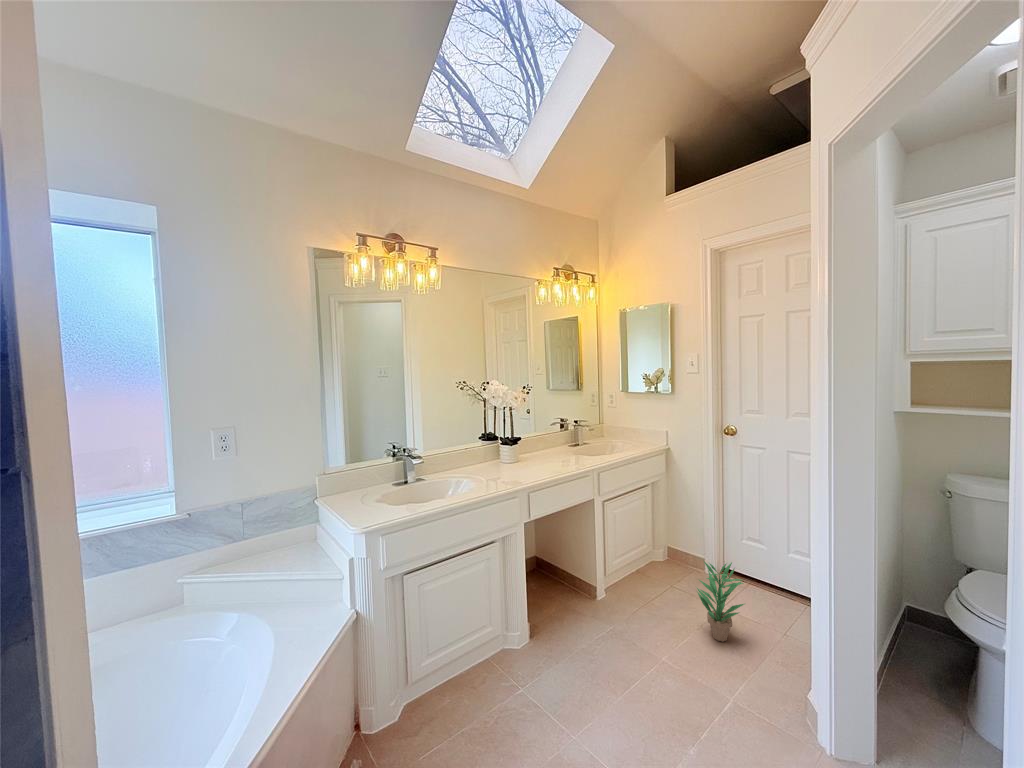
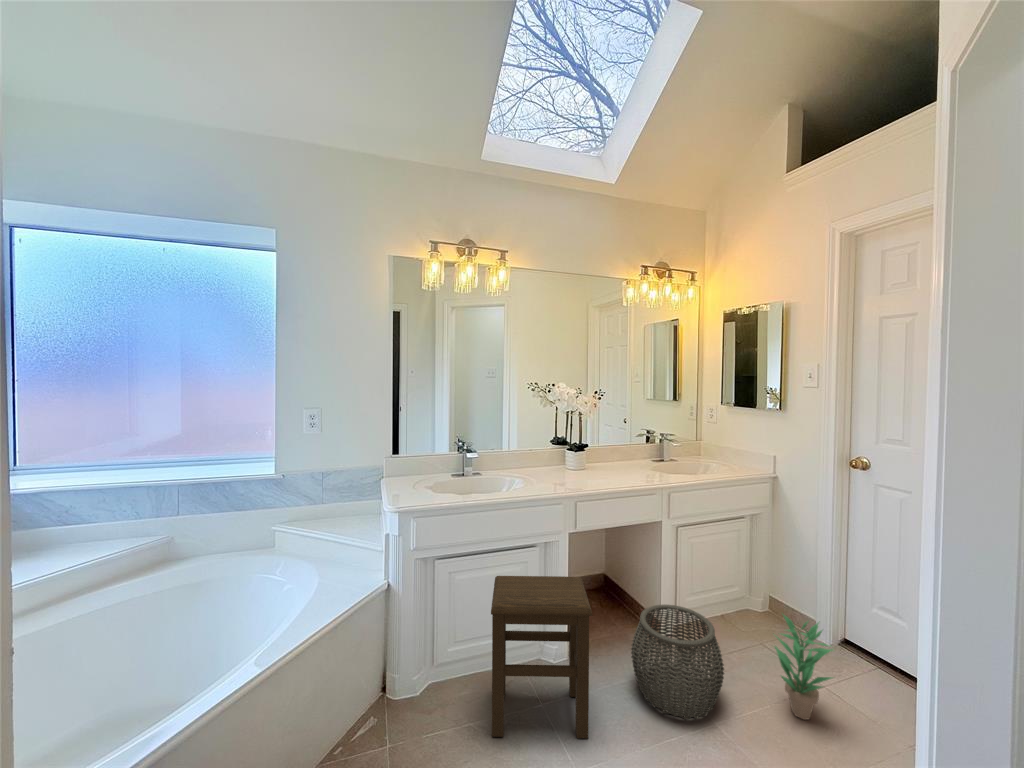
stool: none [468,565,576,741] -> present [491,576,592,738]
woven basket: none [589,572,668,669] -> present [631,605,724,719]

